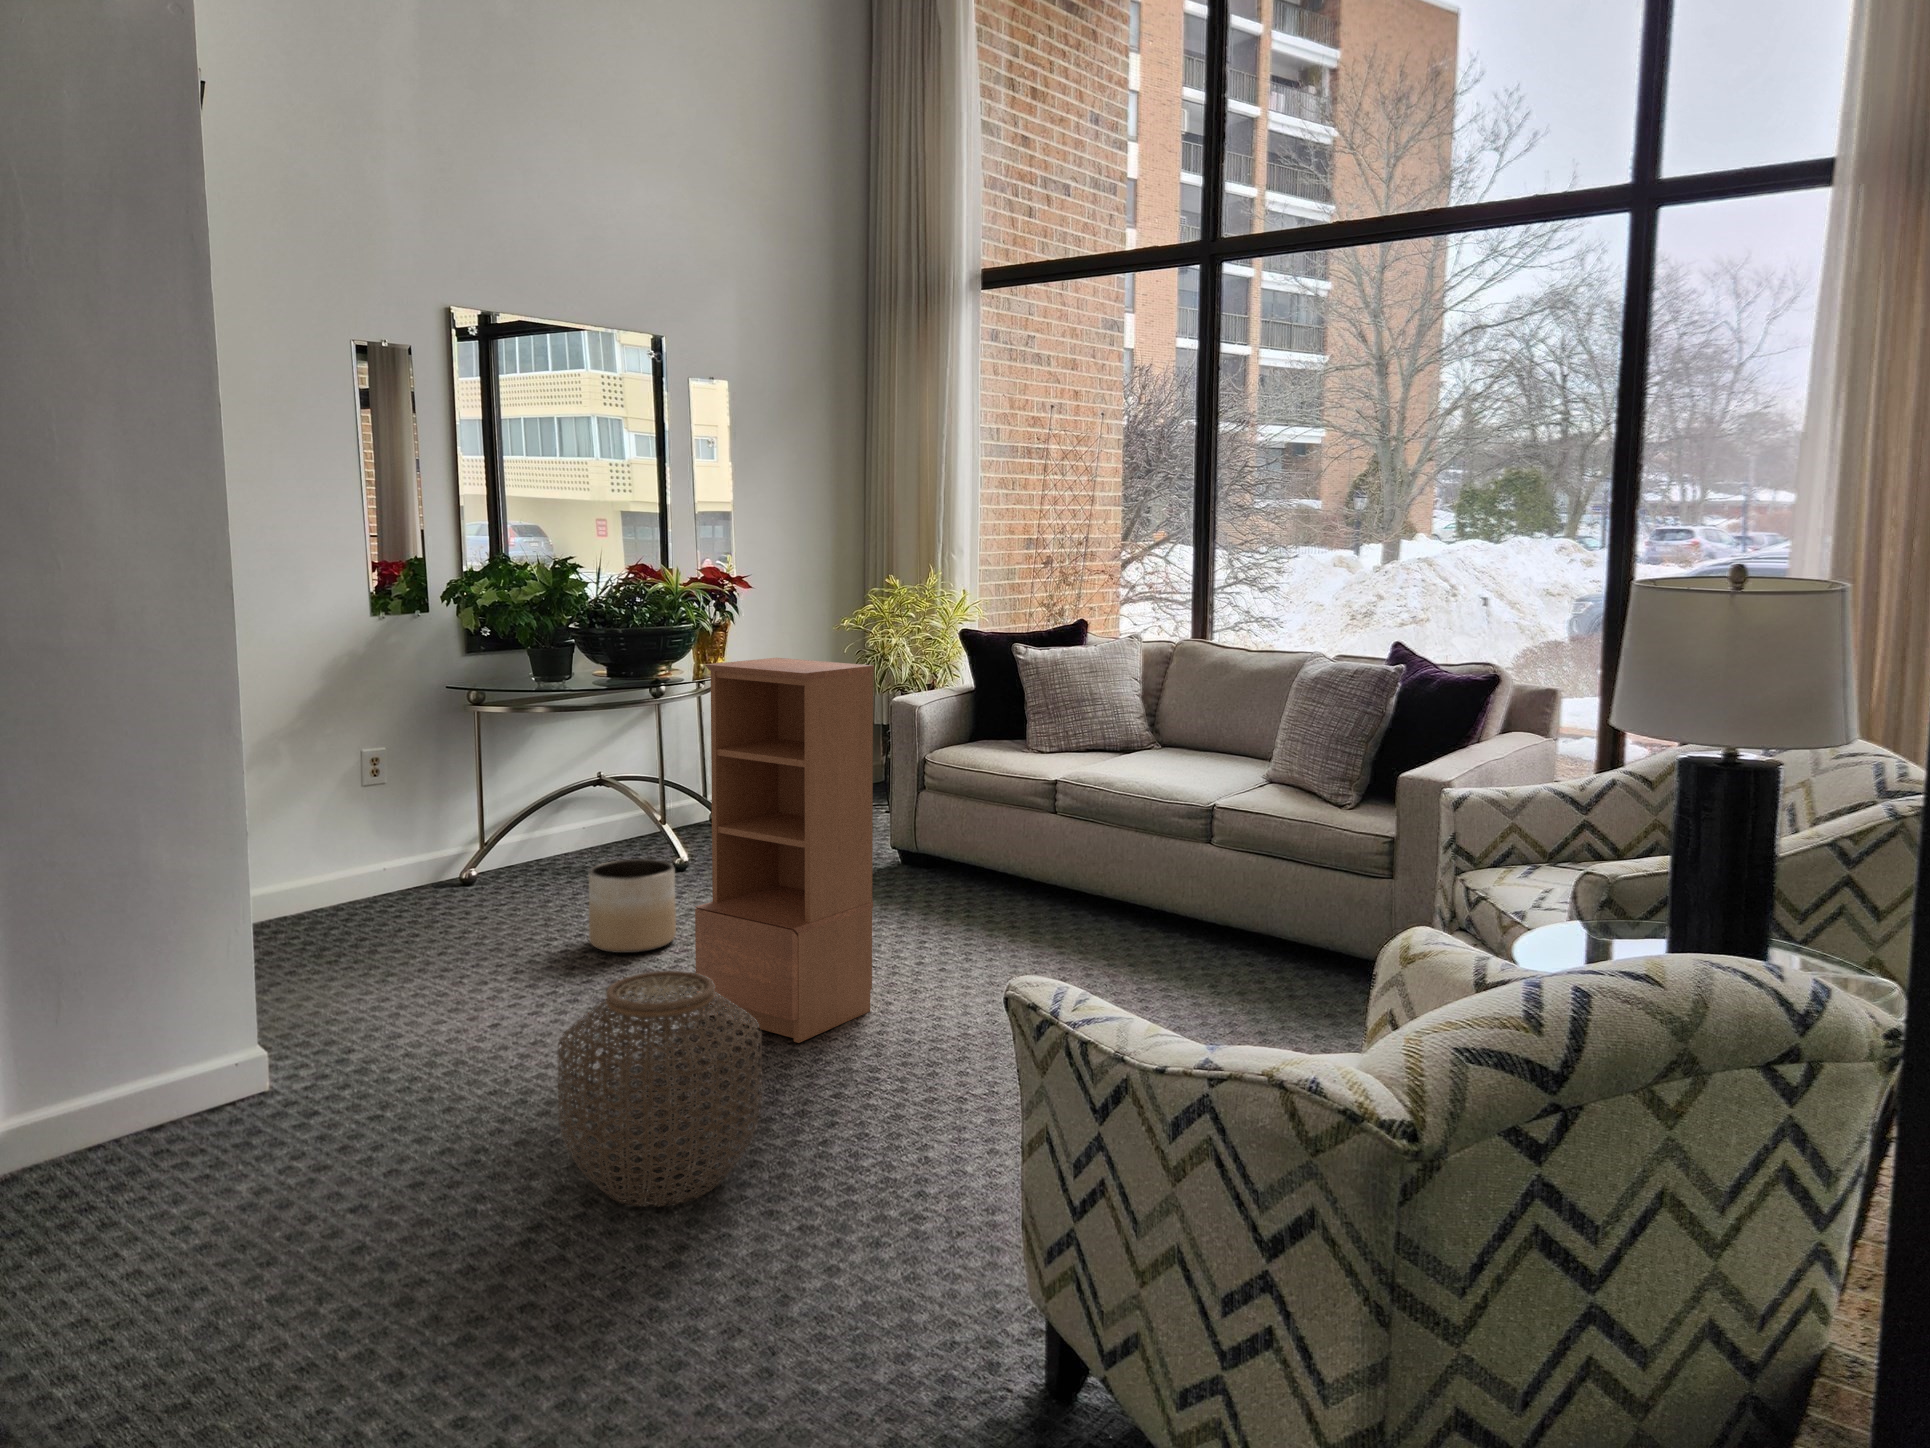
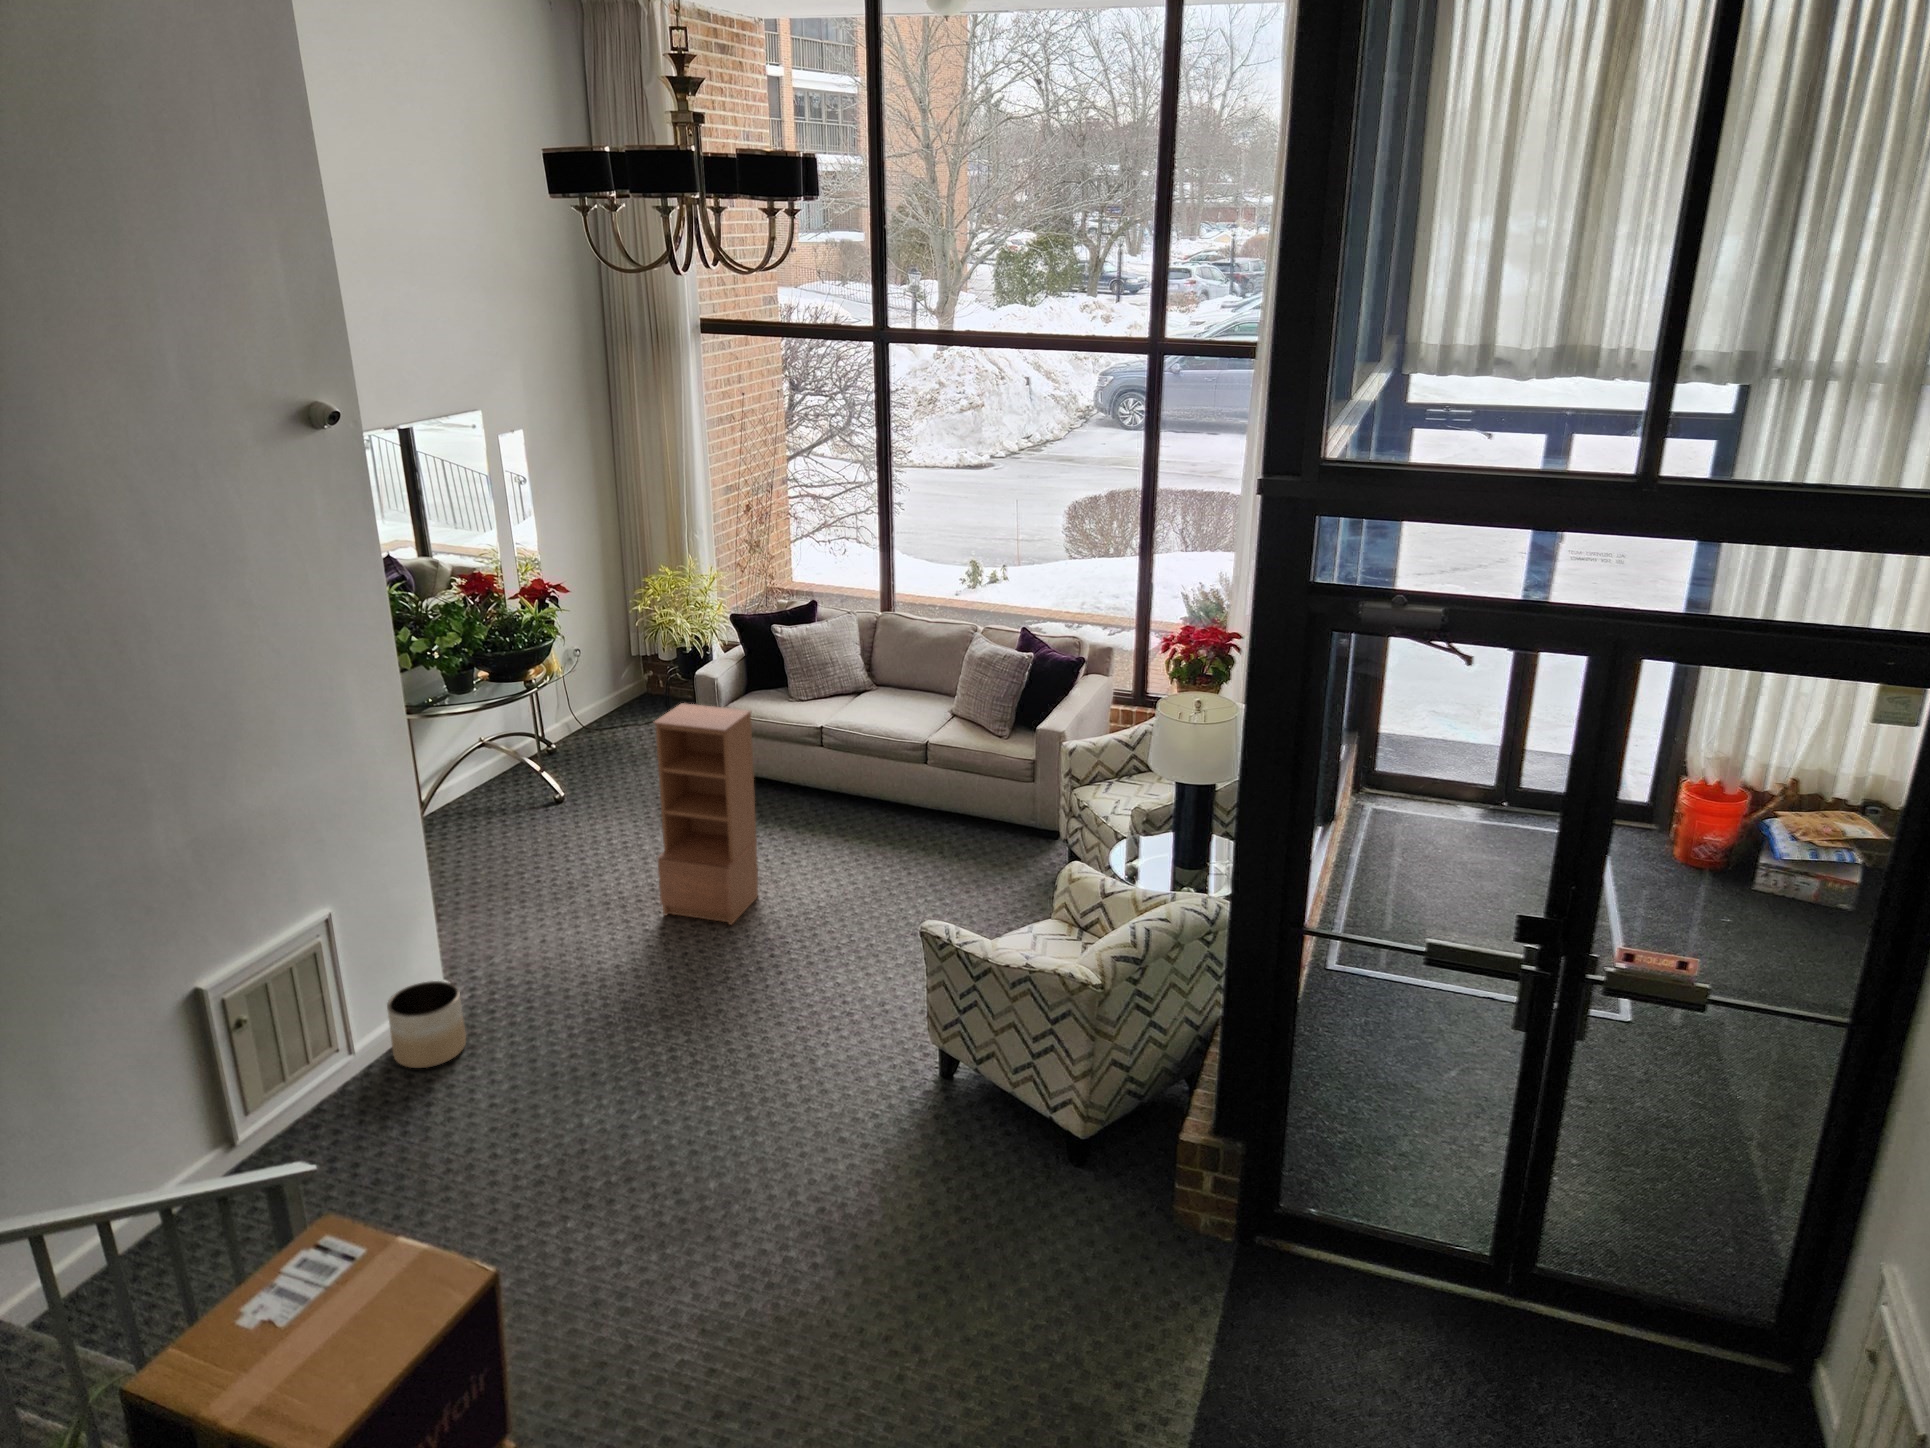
planter: present [589,859,676,953] -> present [387,981,466,1068]
woven basket: present [558,971,762,1207] -> none [660,916,763,1032]

